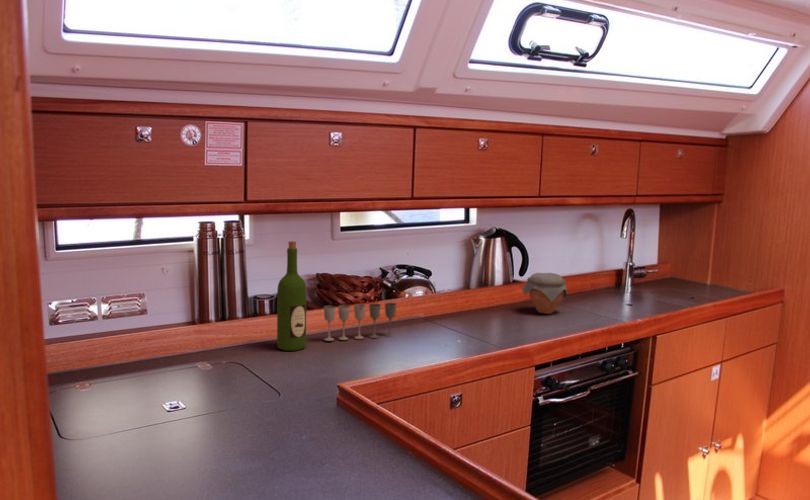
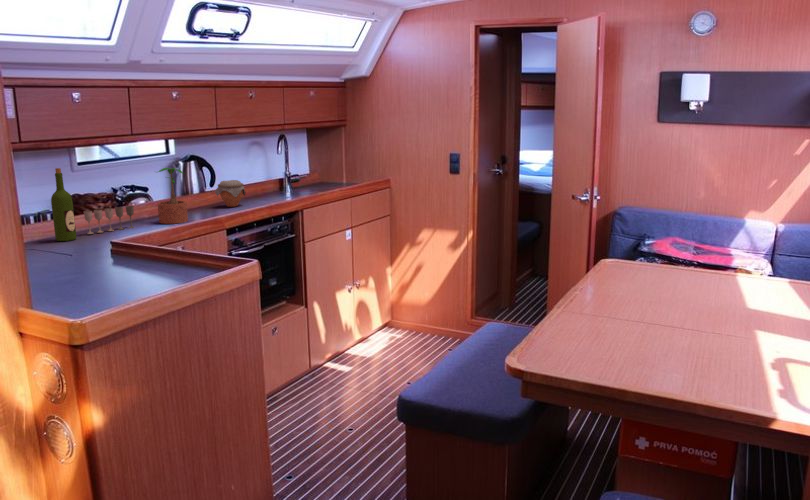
potted plant: none [431,251,481,339] -> present [158,168,188,224]

